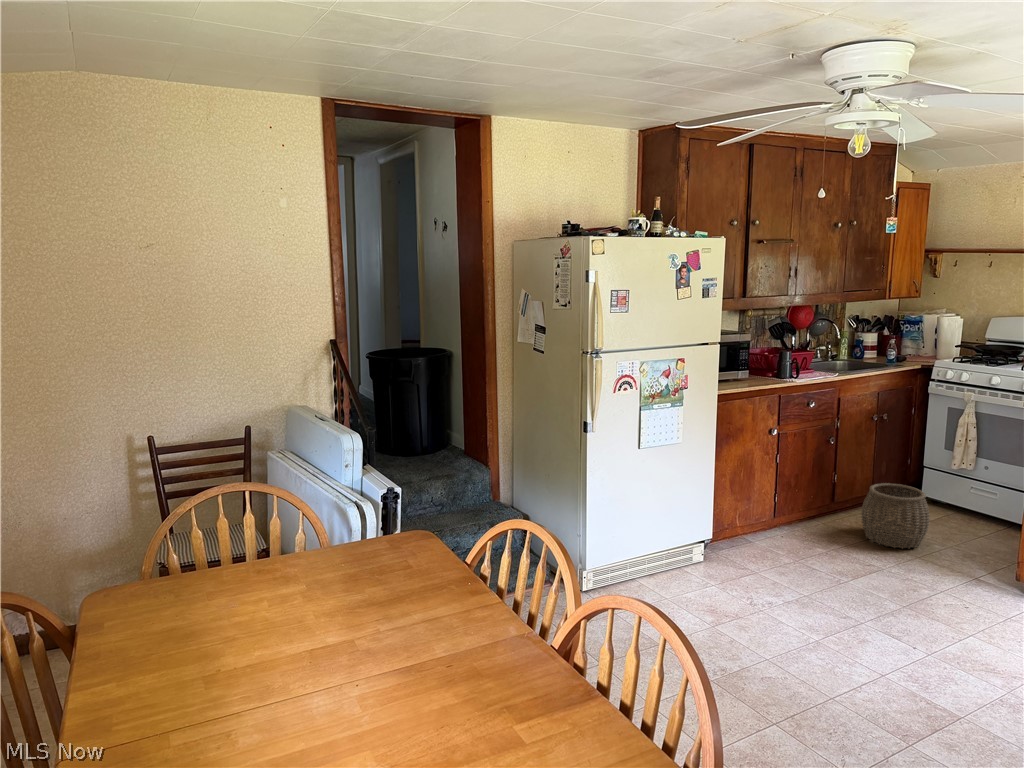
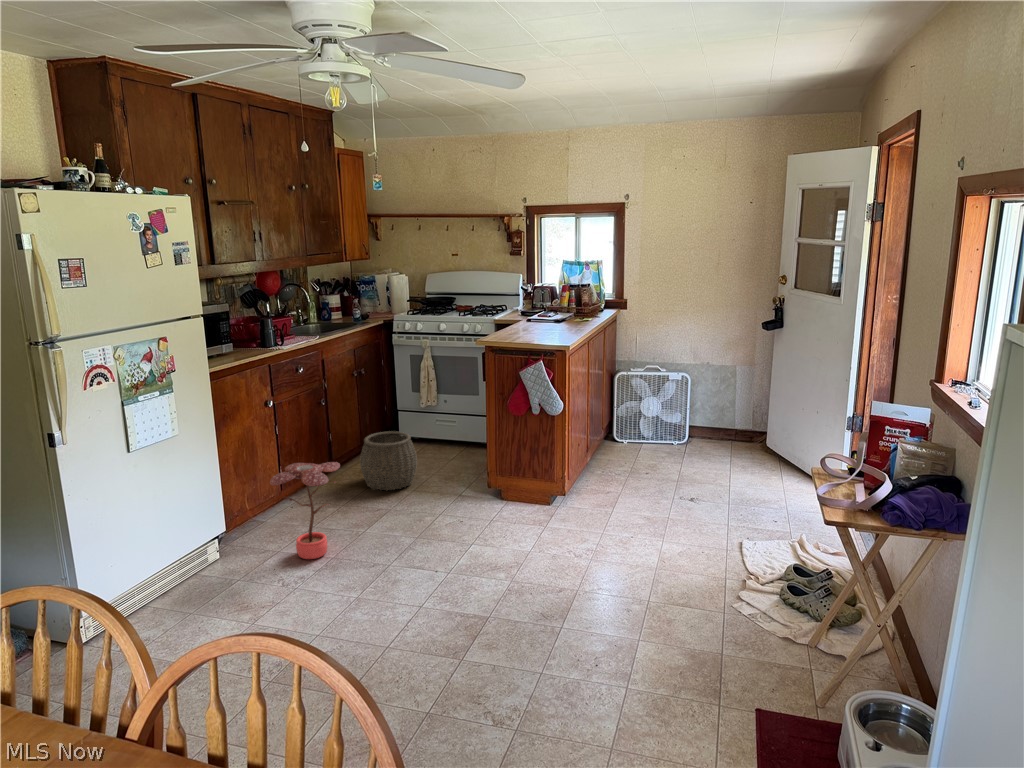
potted plant: none [754,493,828,589] -> present [270,462,340,559]

